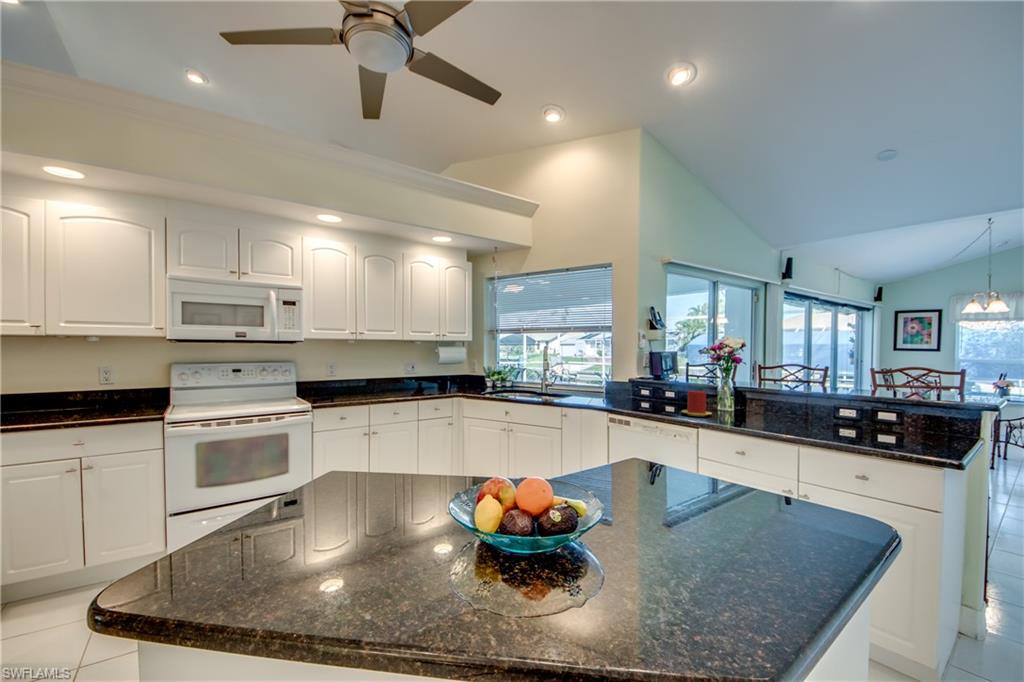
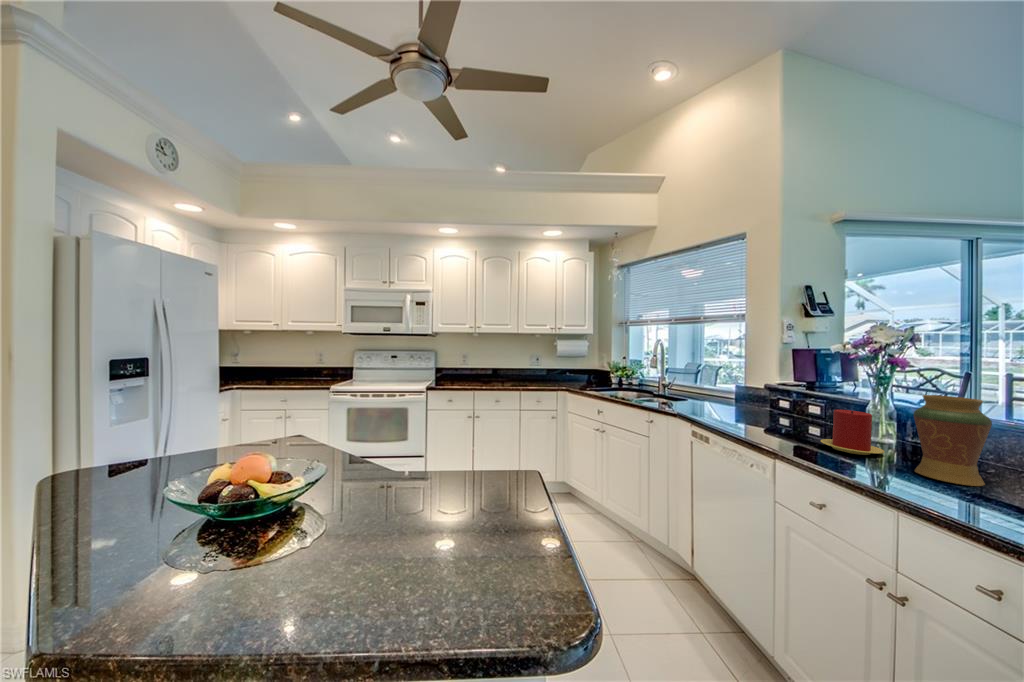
decorative vase: none [728,378,758,423] -> present [914,395,992,486]

